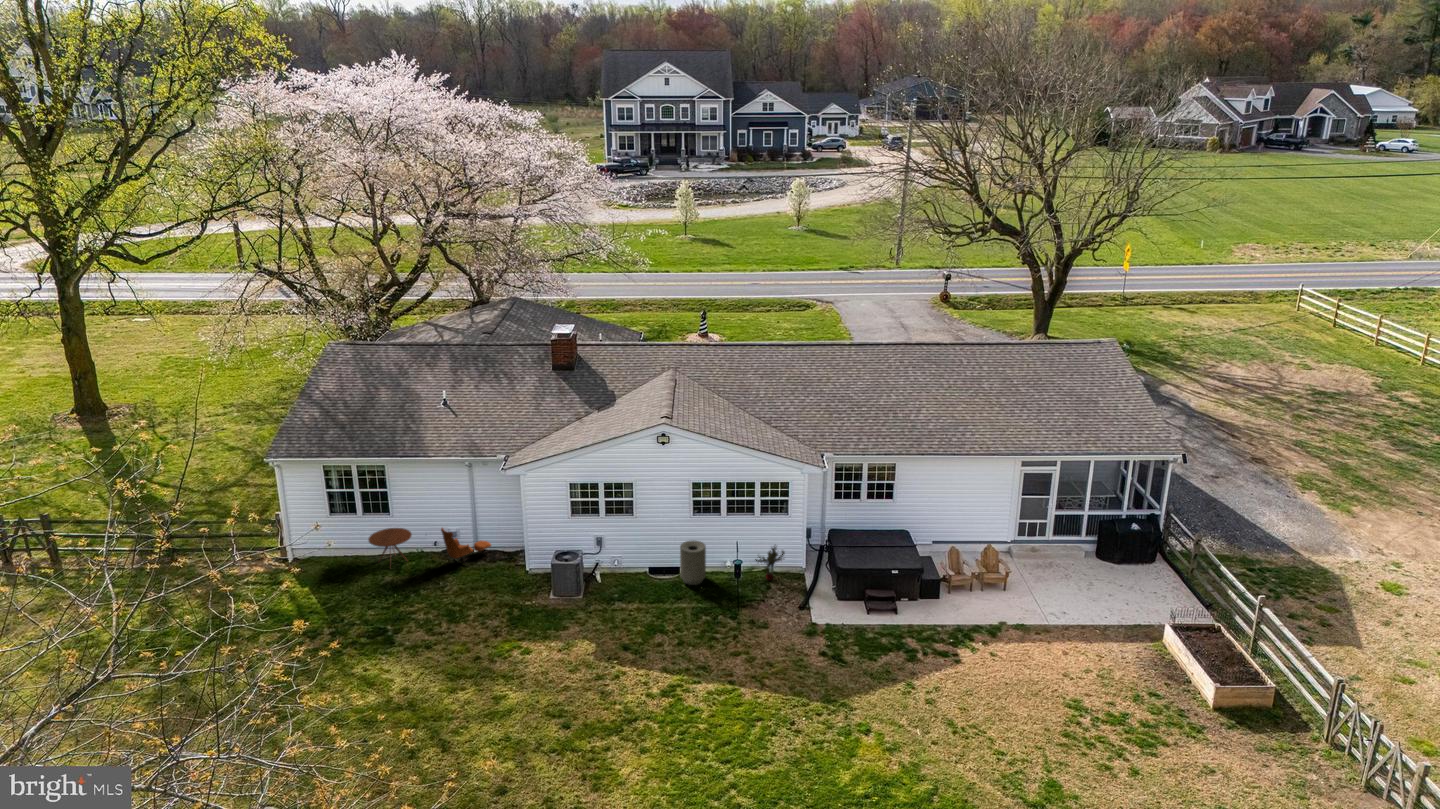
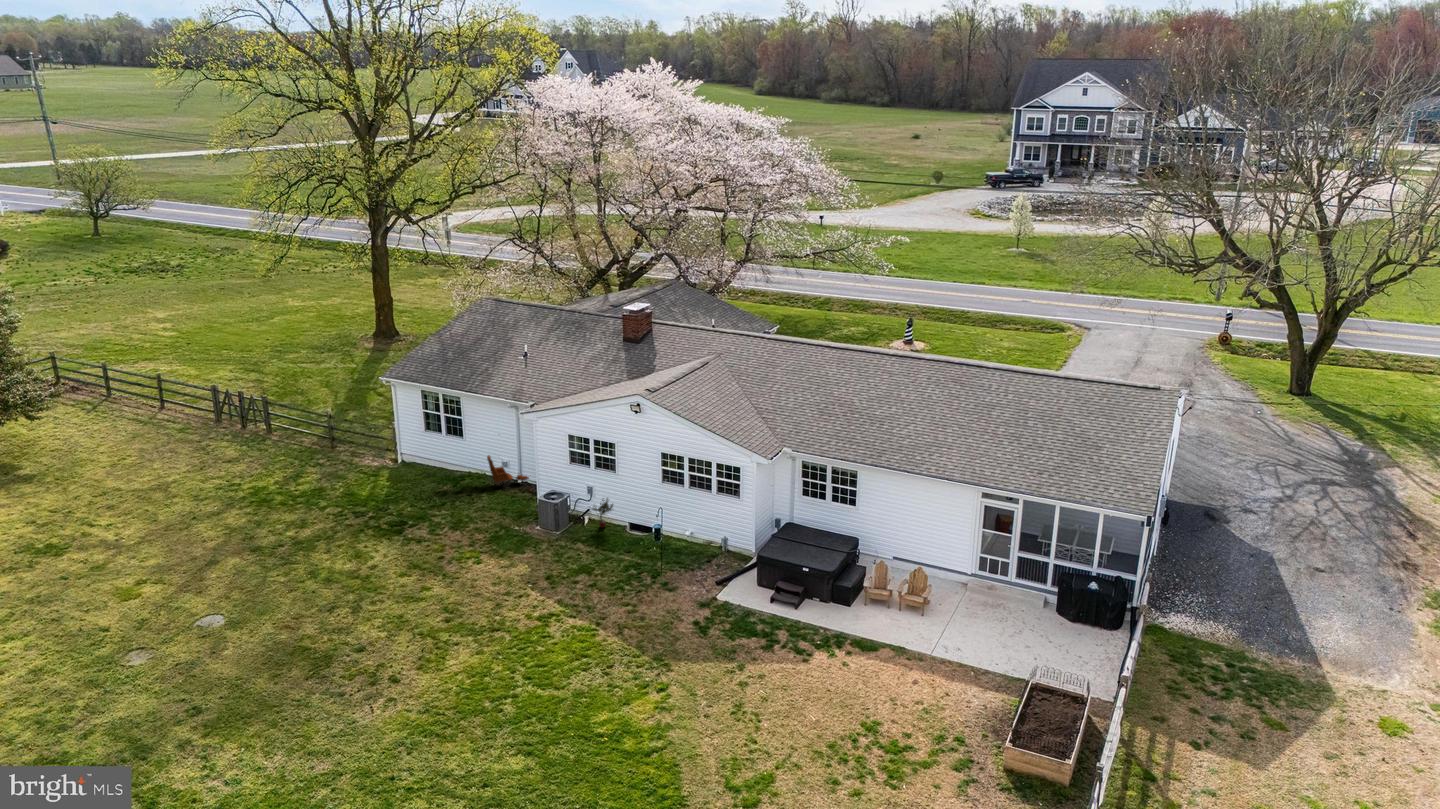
round table: present [369,528,412,561] -> none [441,450,475,480]
trash can: present [680,540,706,585] -> none [644,504,666,543]
potted tree: present [755,546,784,581] -> present [593,498,613,528]

